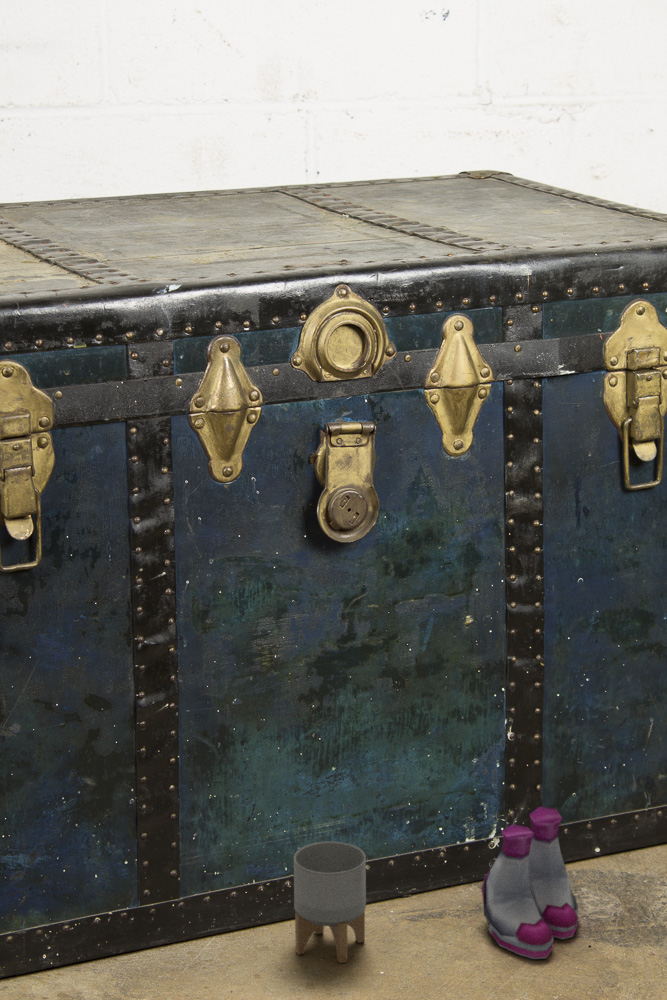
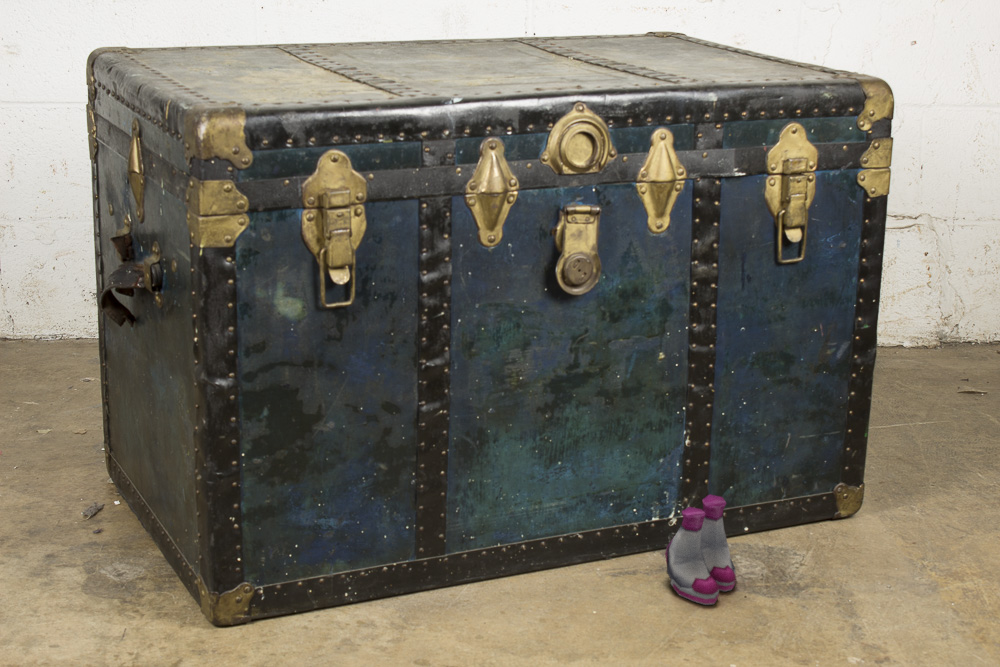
planter: present [294,841,366,963] -> none [529,516,583,605]

